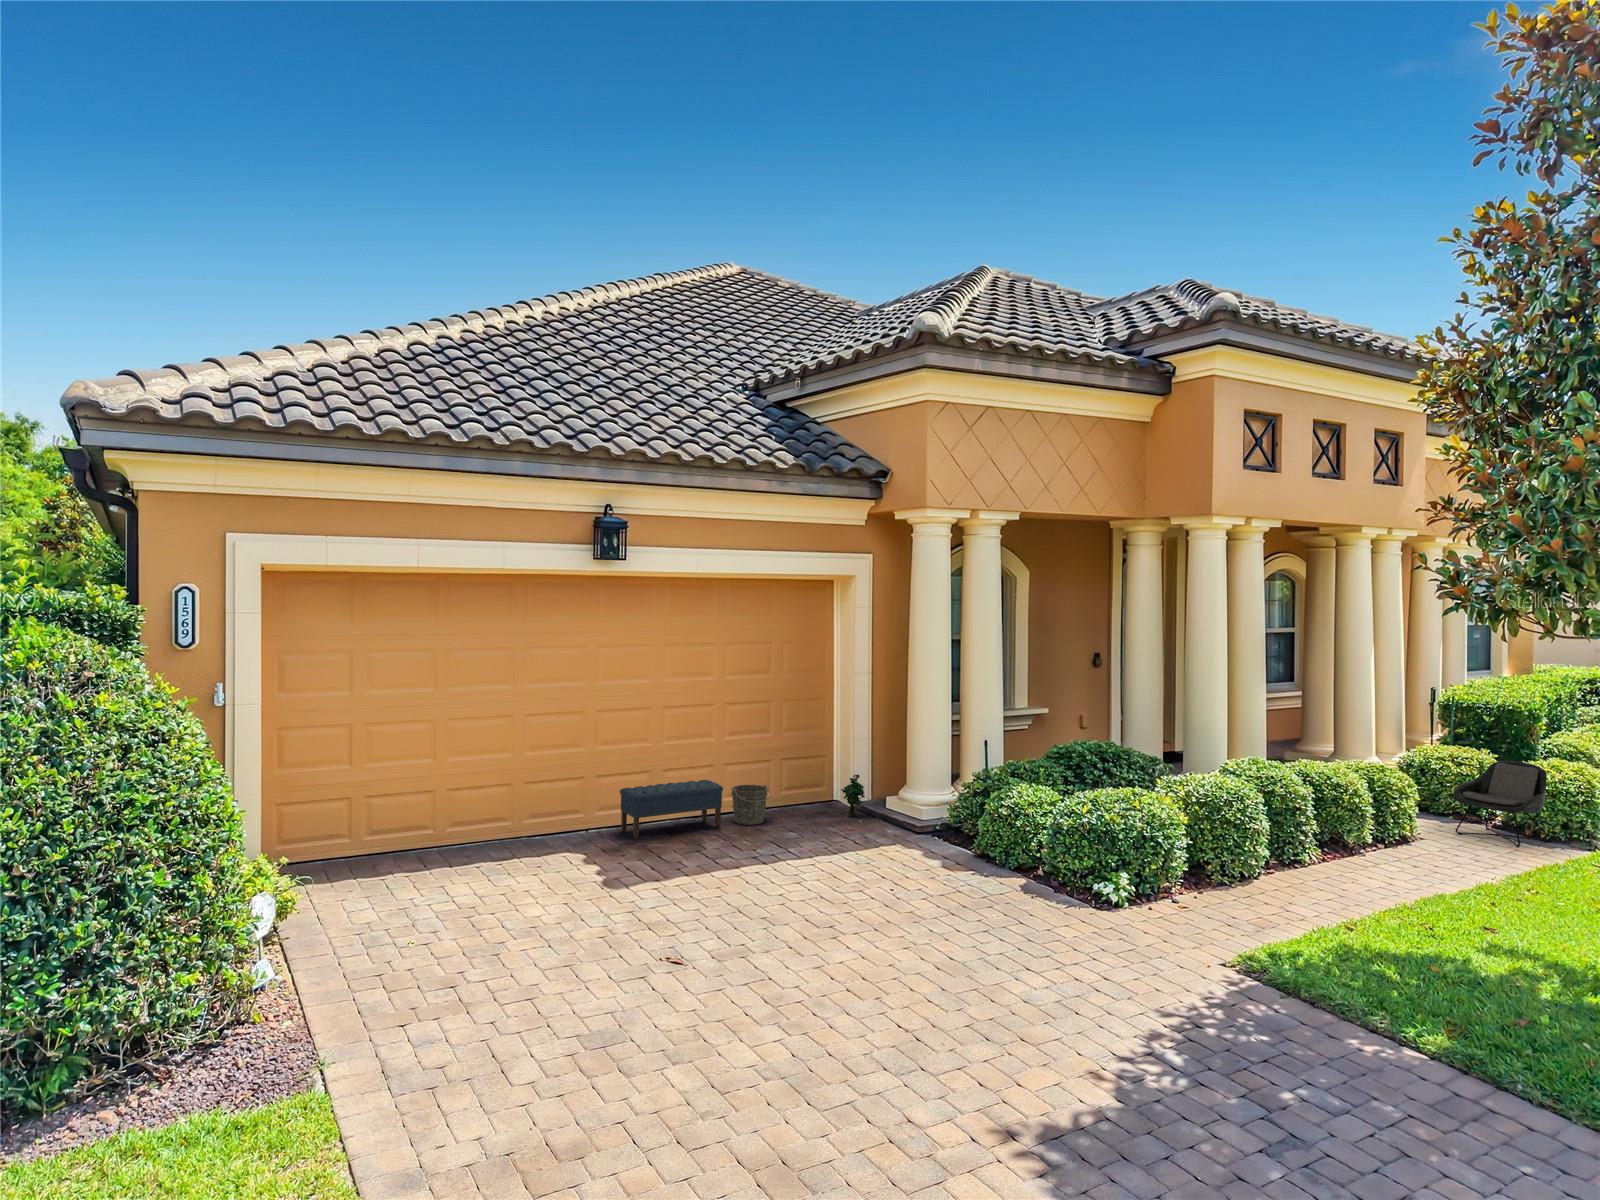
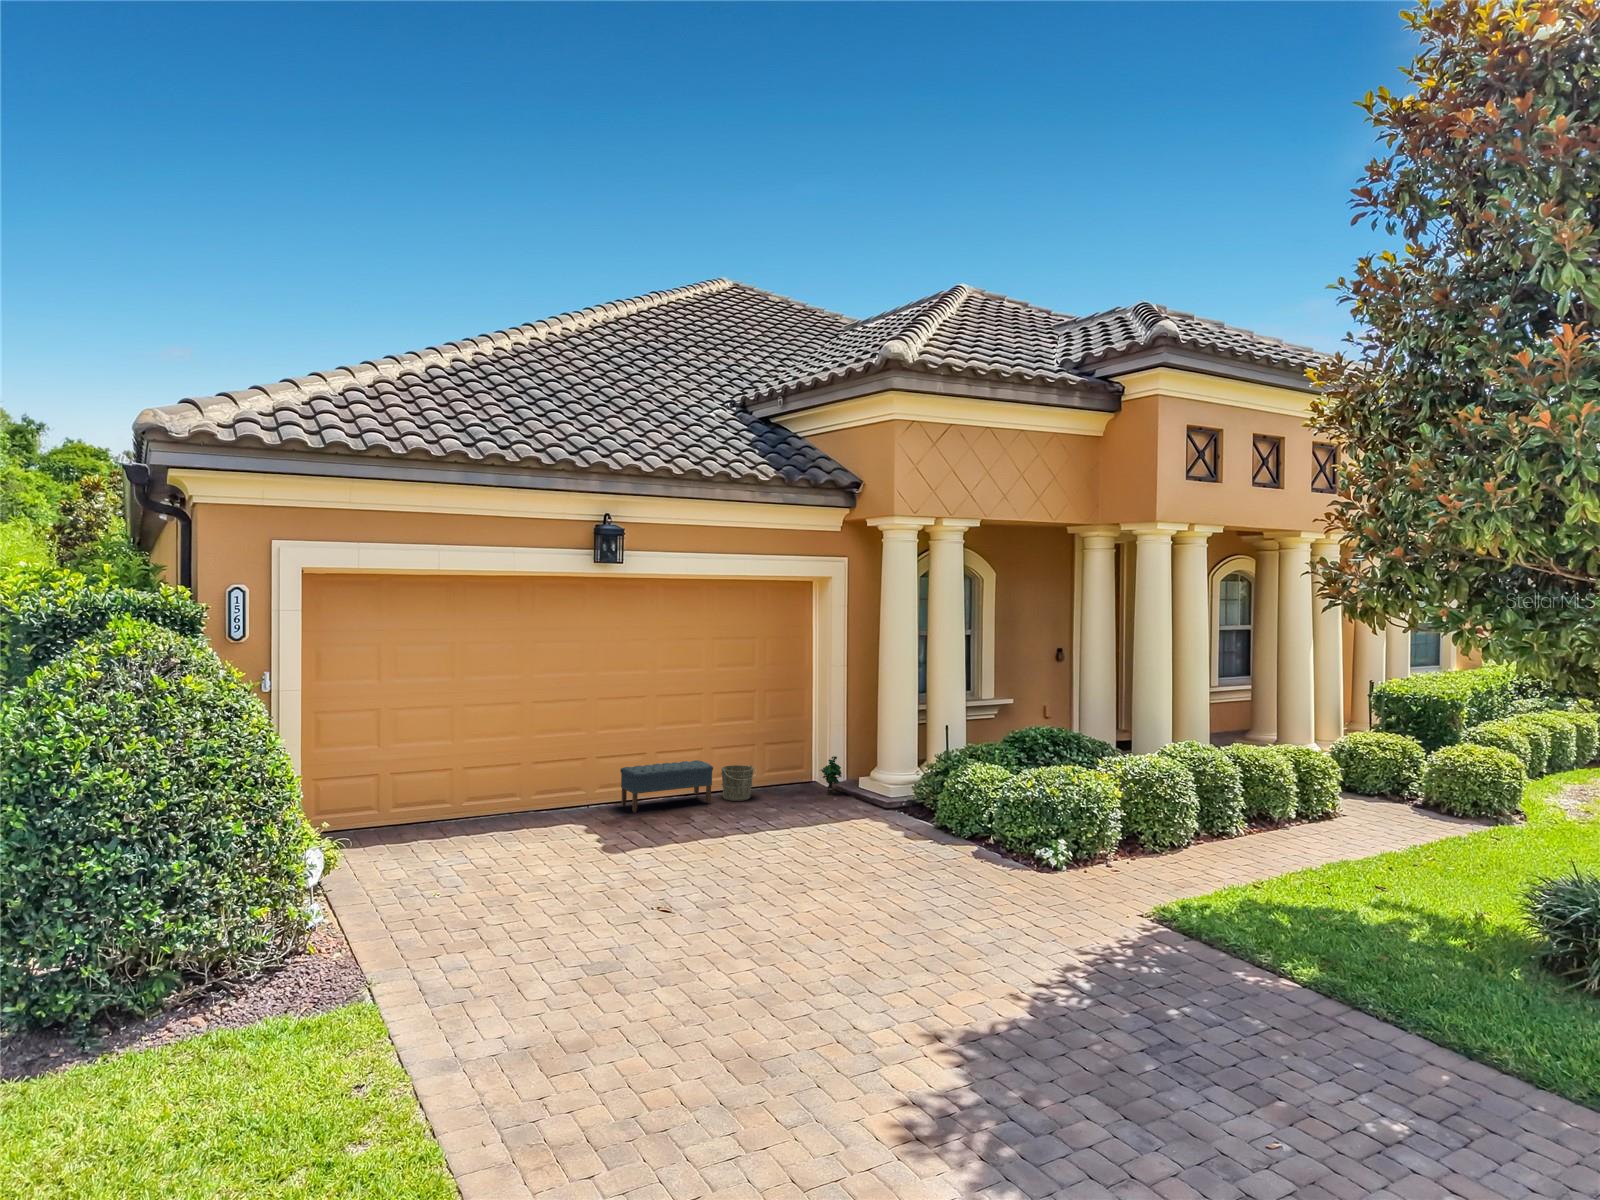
lounge chair: present [1453,761,1550,848] -> none [1372,745,1458,822]

